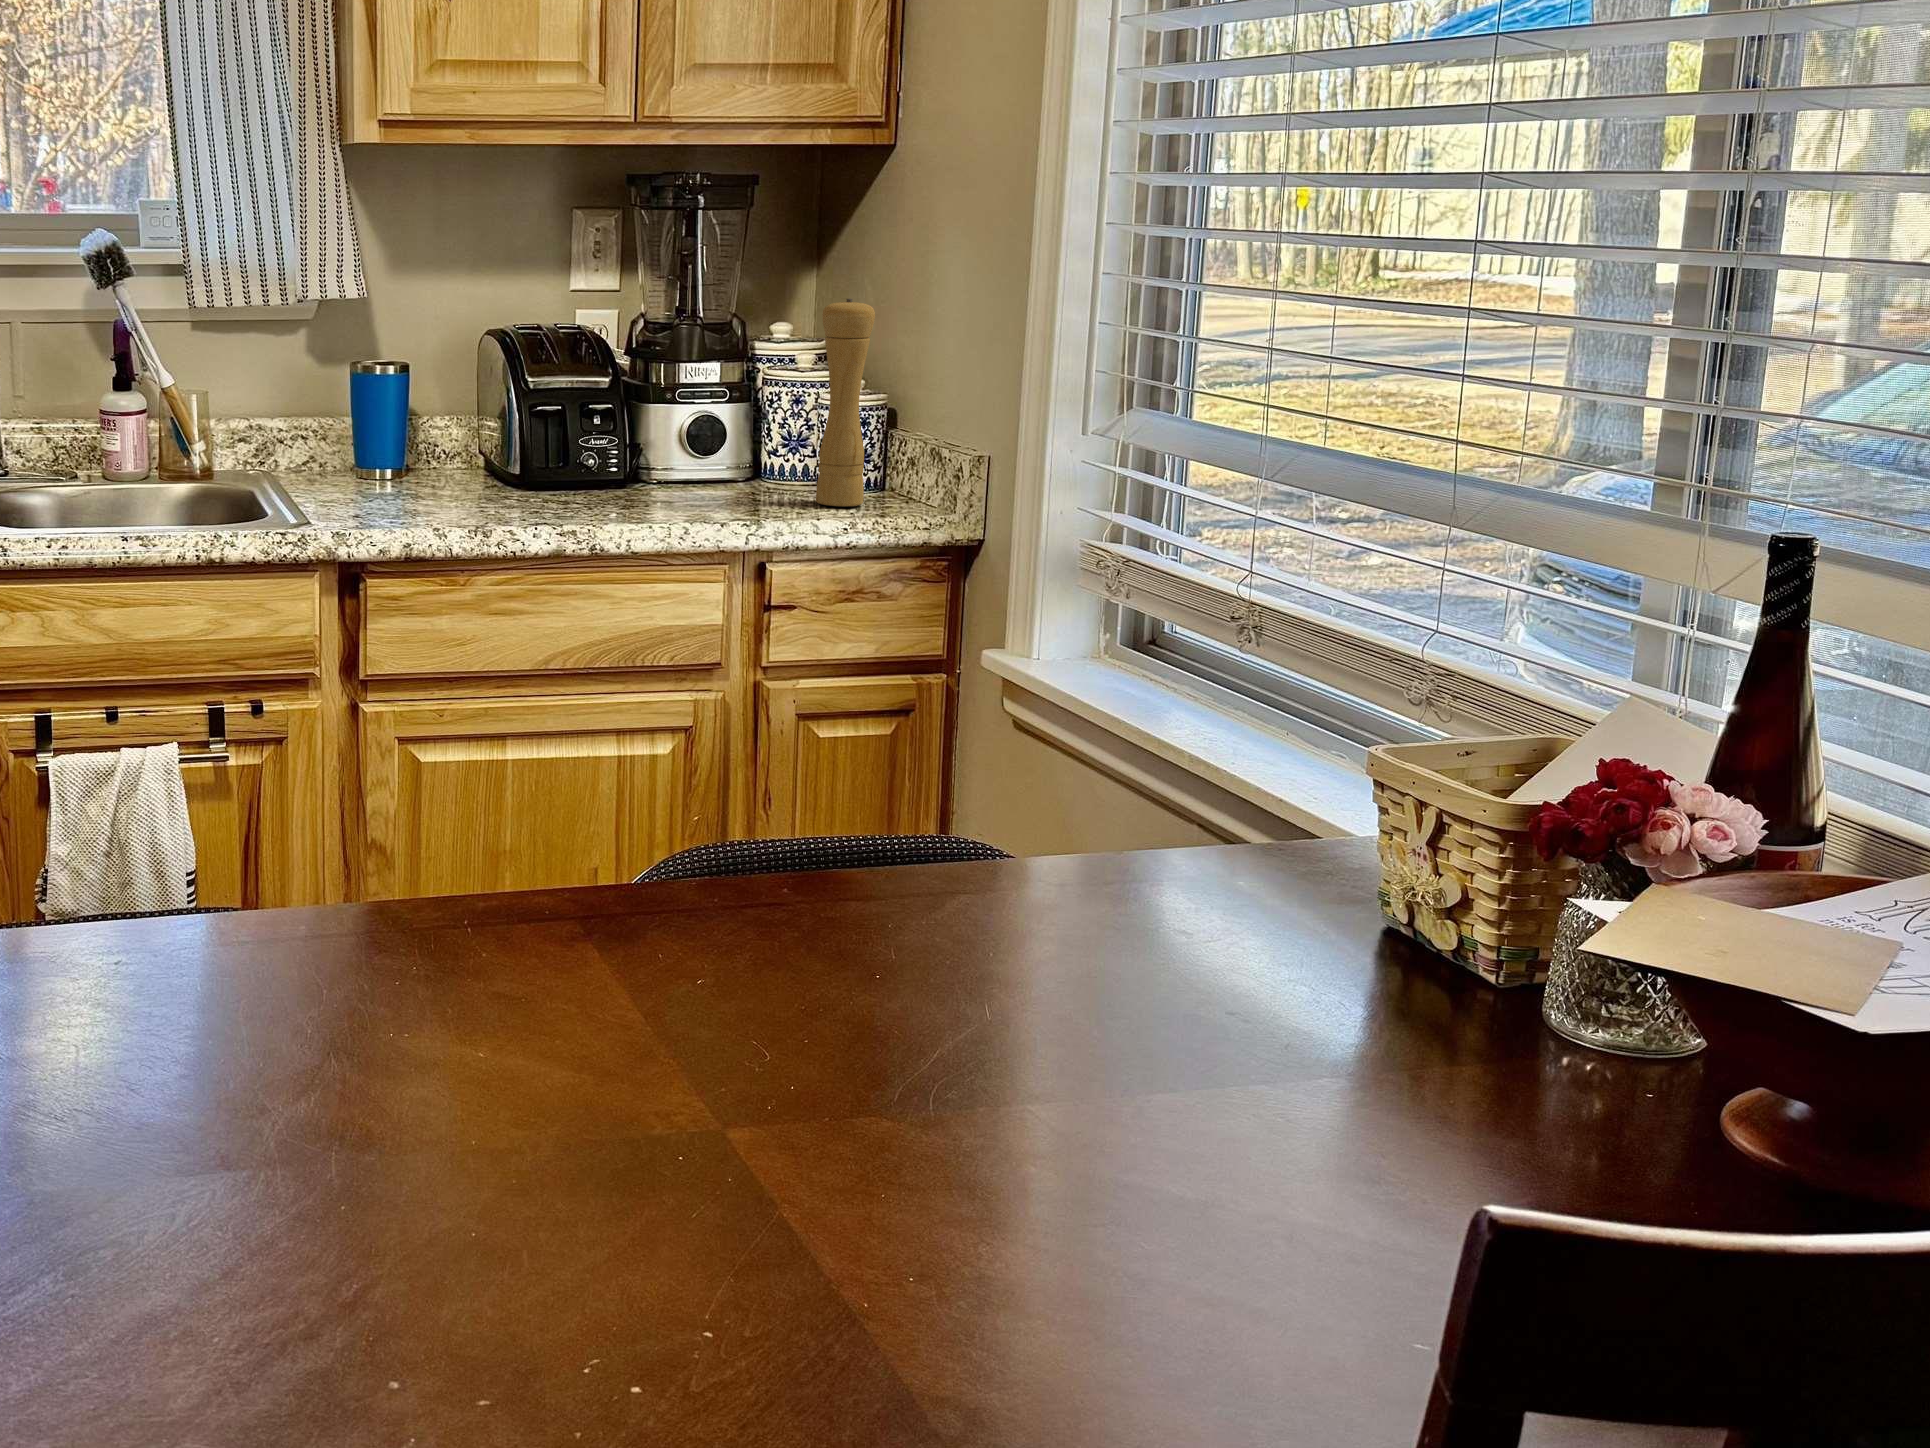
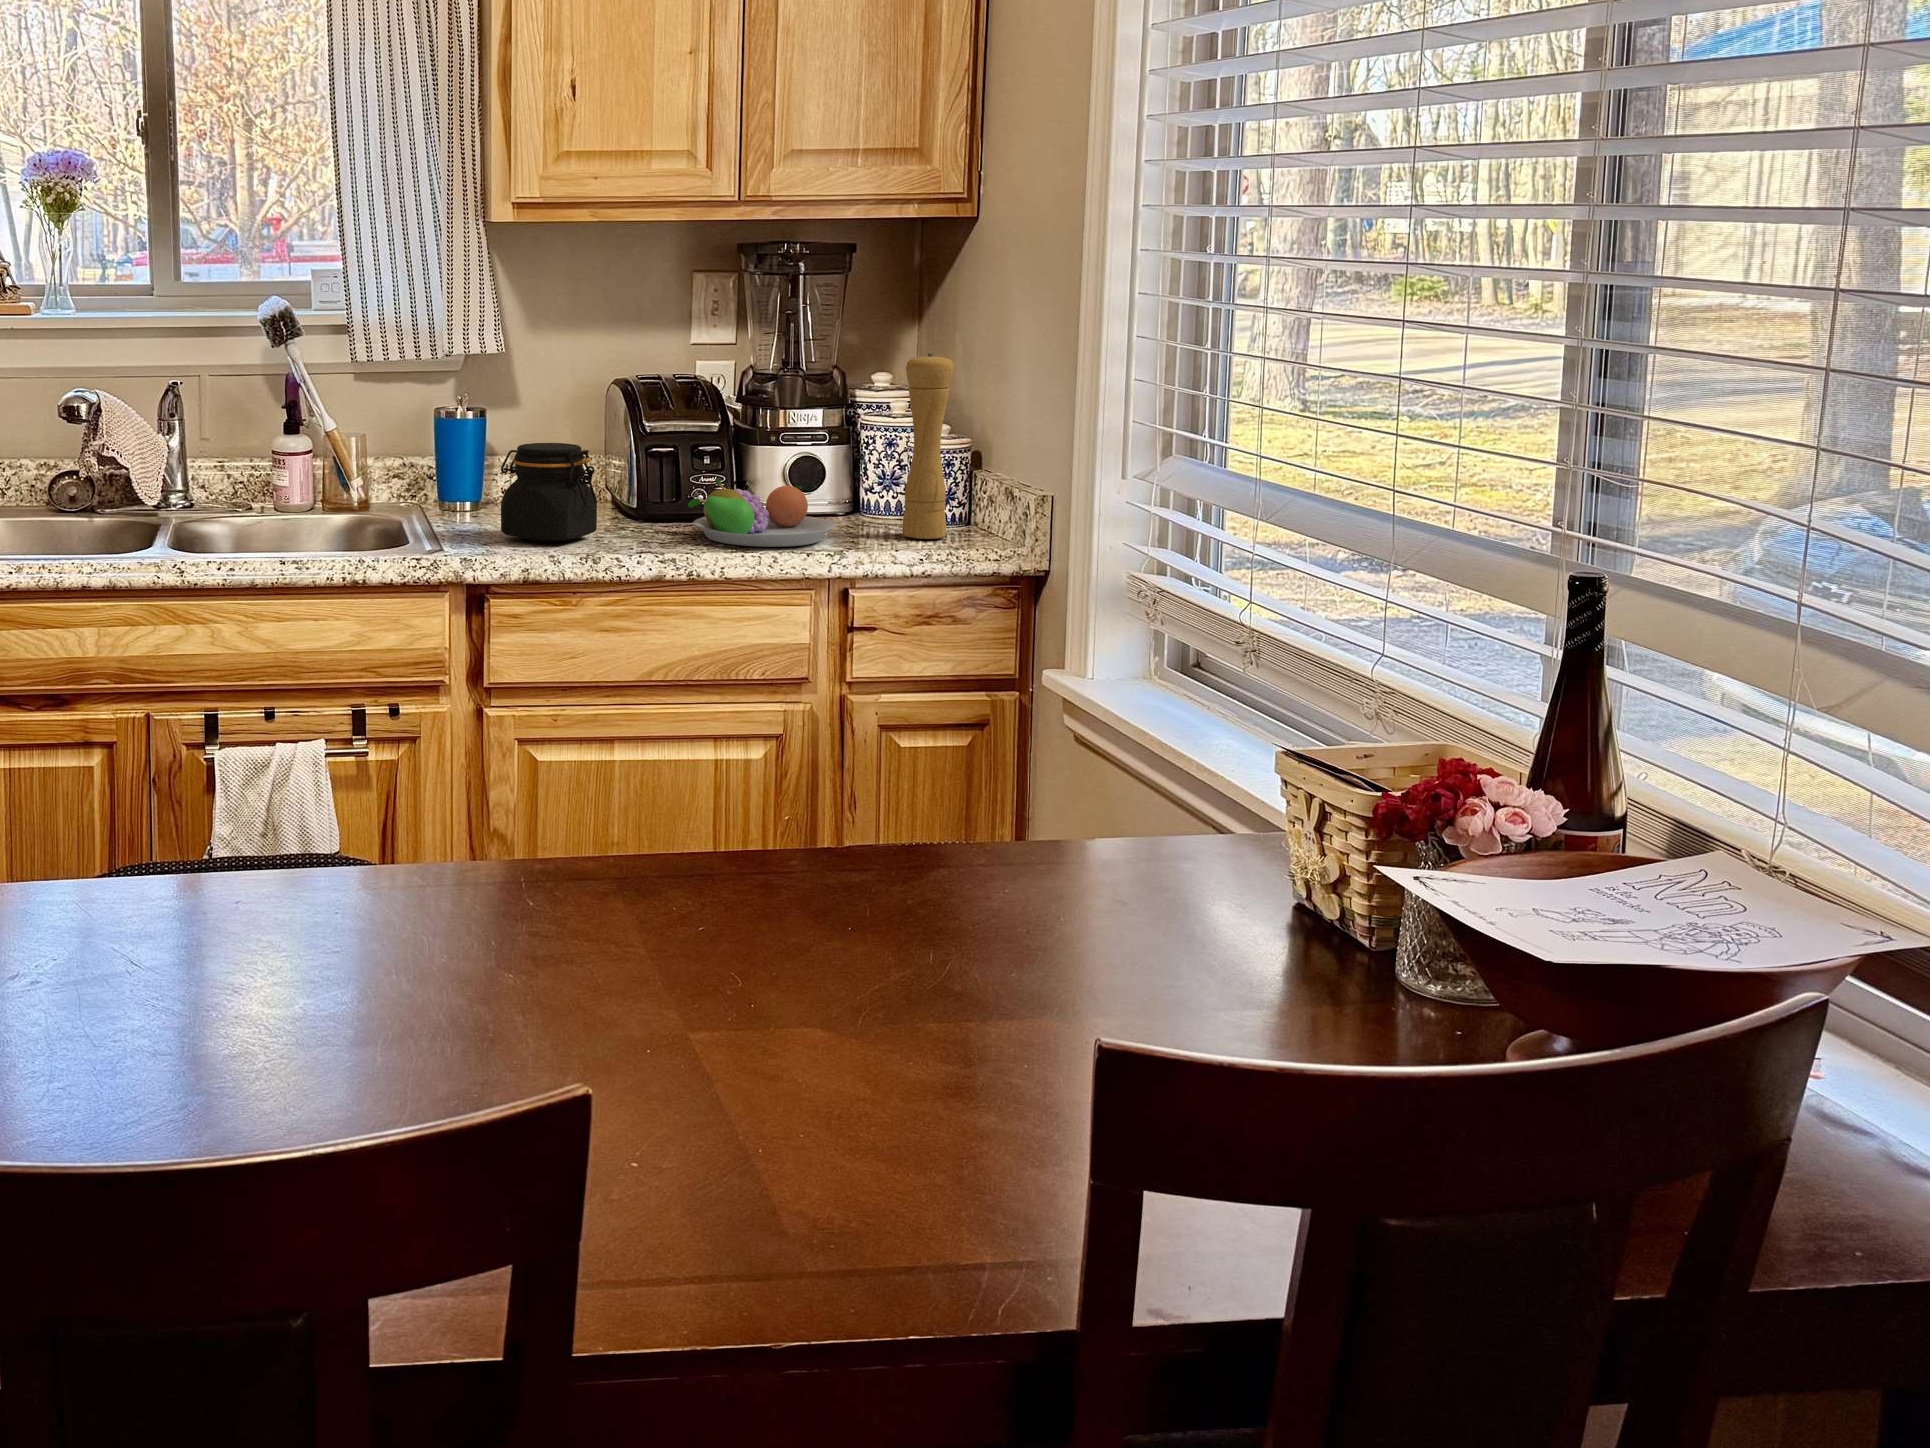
jar: none [371,399,482,512] -> present [501,443,597,542]
fruit bowl: none [584,440,746,516] -> present [688,479,836,547]

